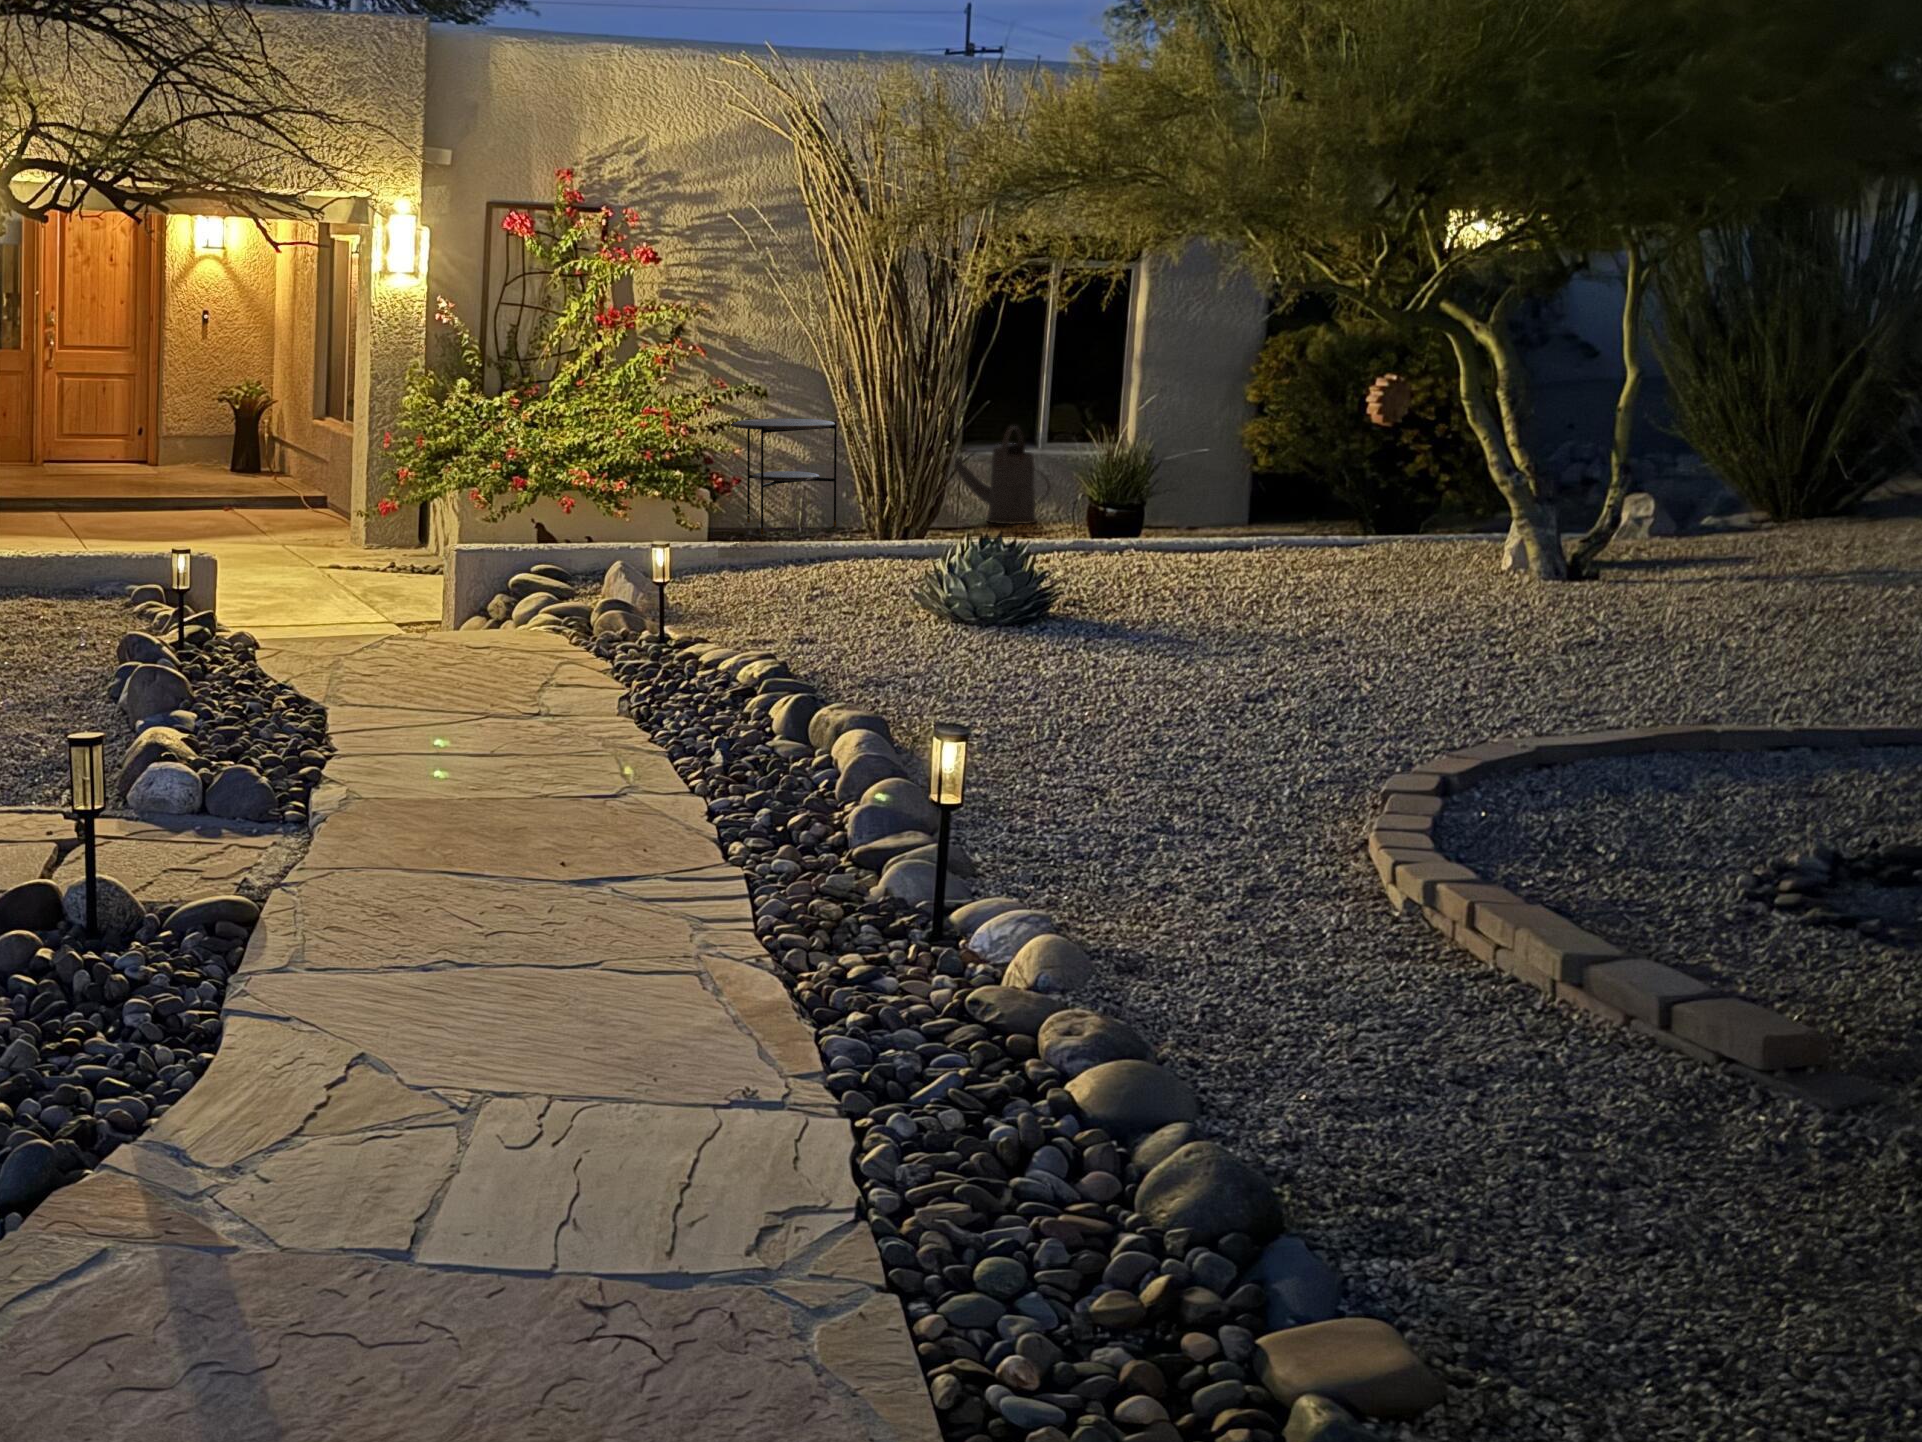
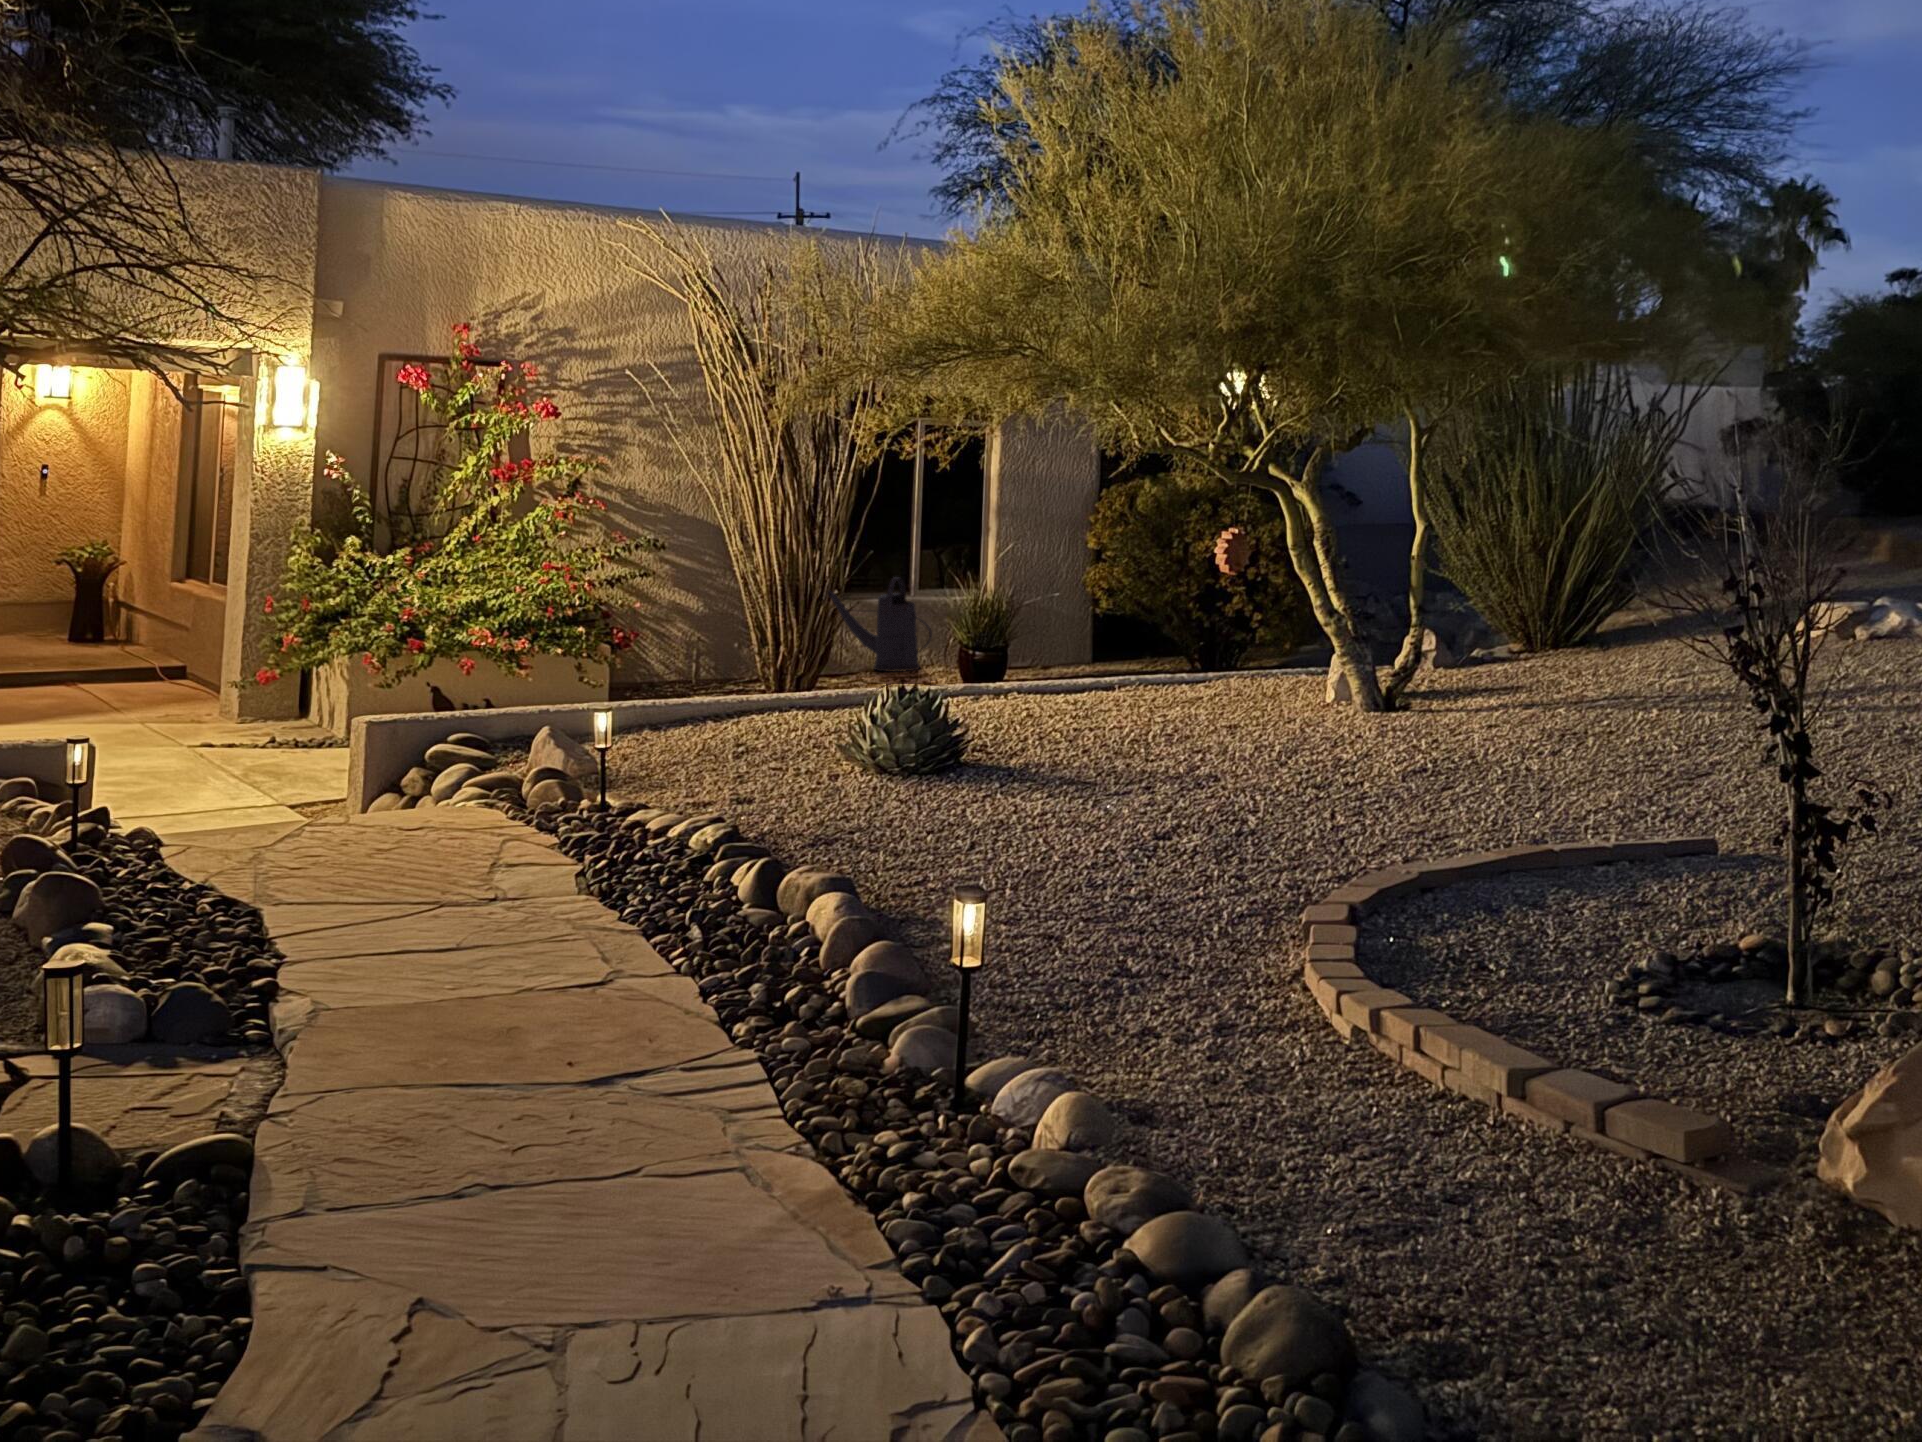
side table: present [731,418,837,535] -> none [629,573,733,690]

